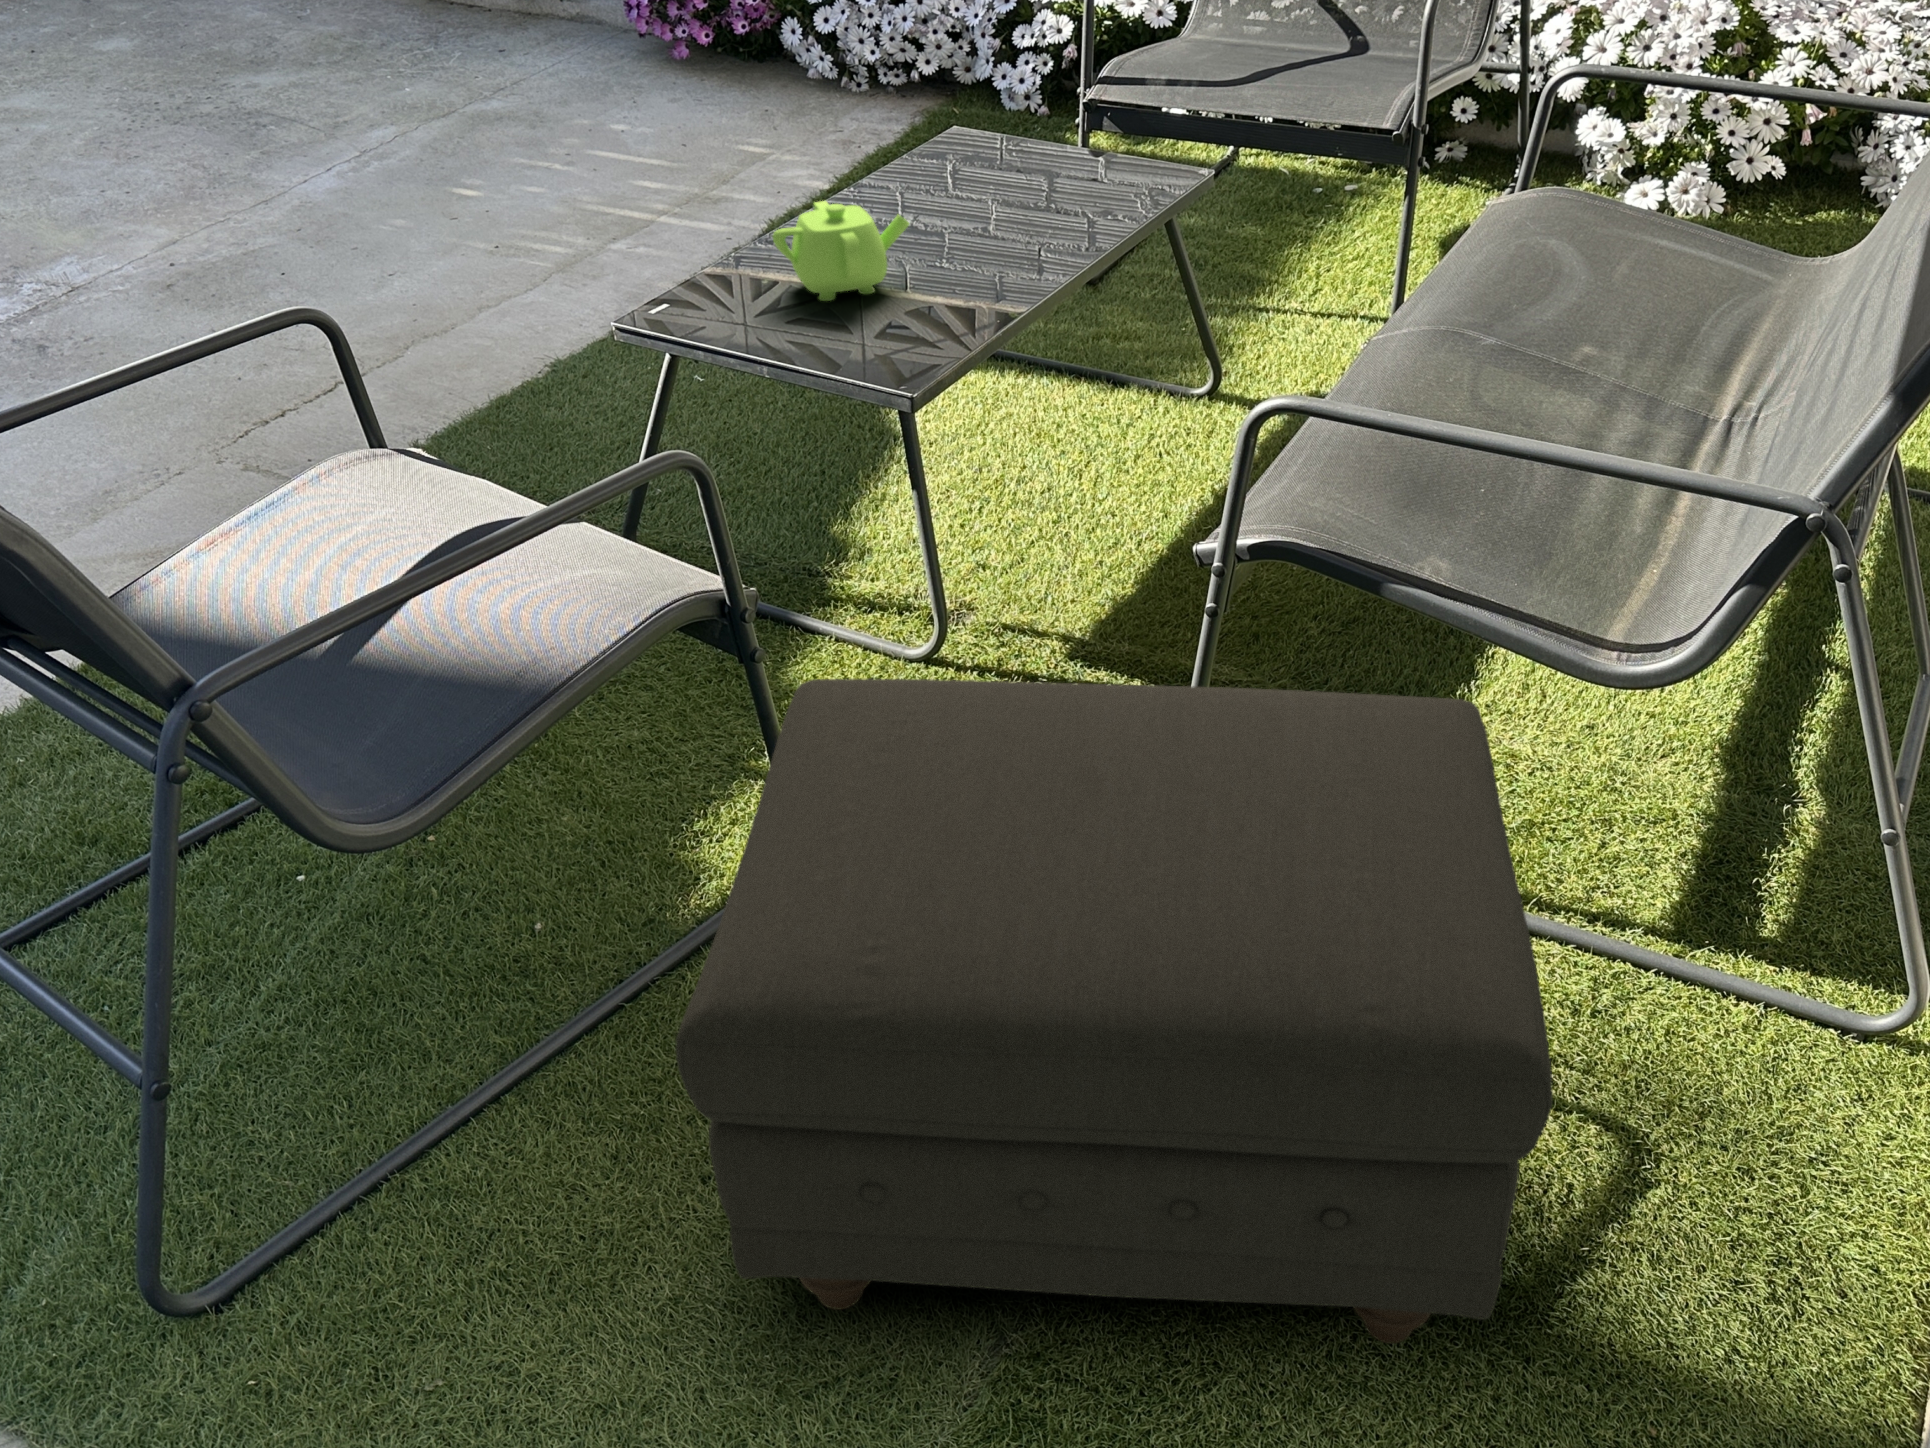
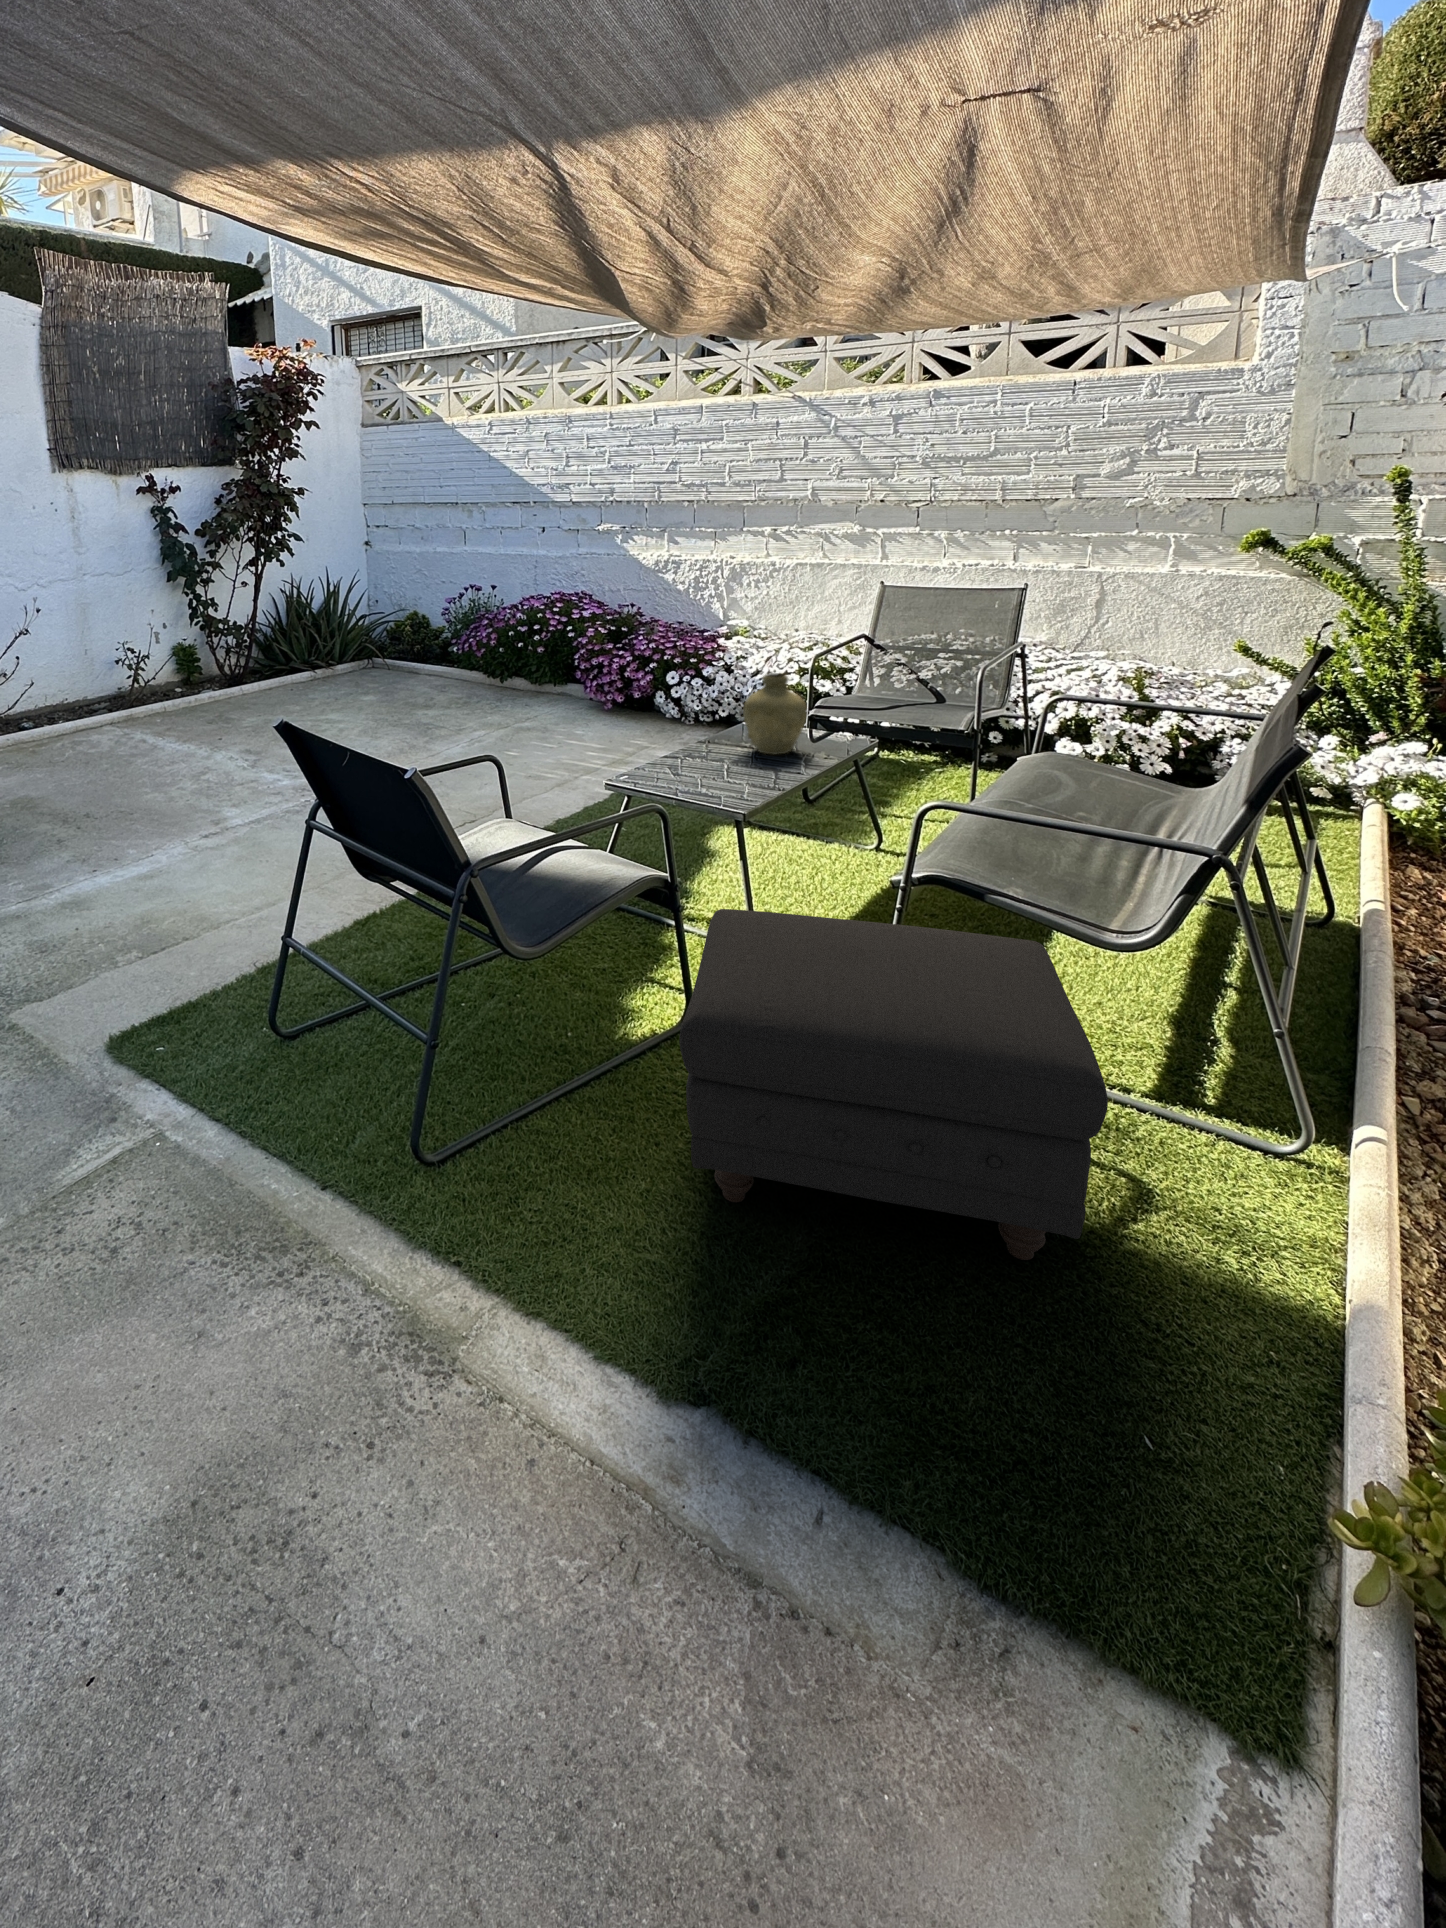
vase: none [921,25,1061,217] -> present [743,673,807,754]
teapot: present [772,201,909,301] -> none [682,739,742,780]

